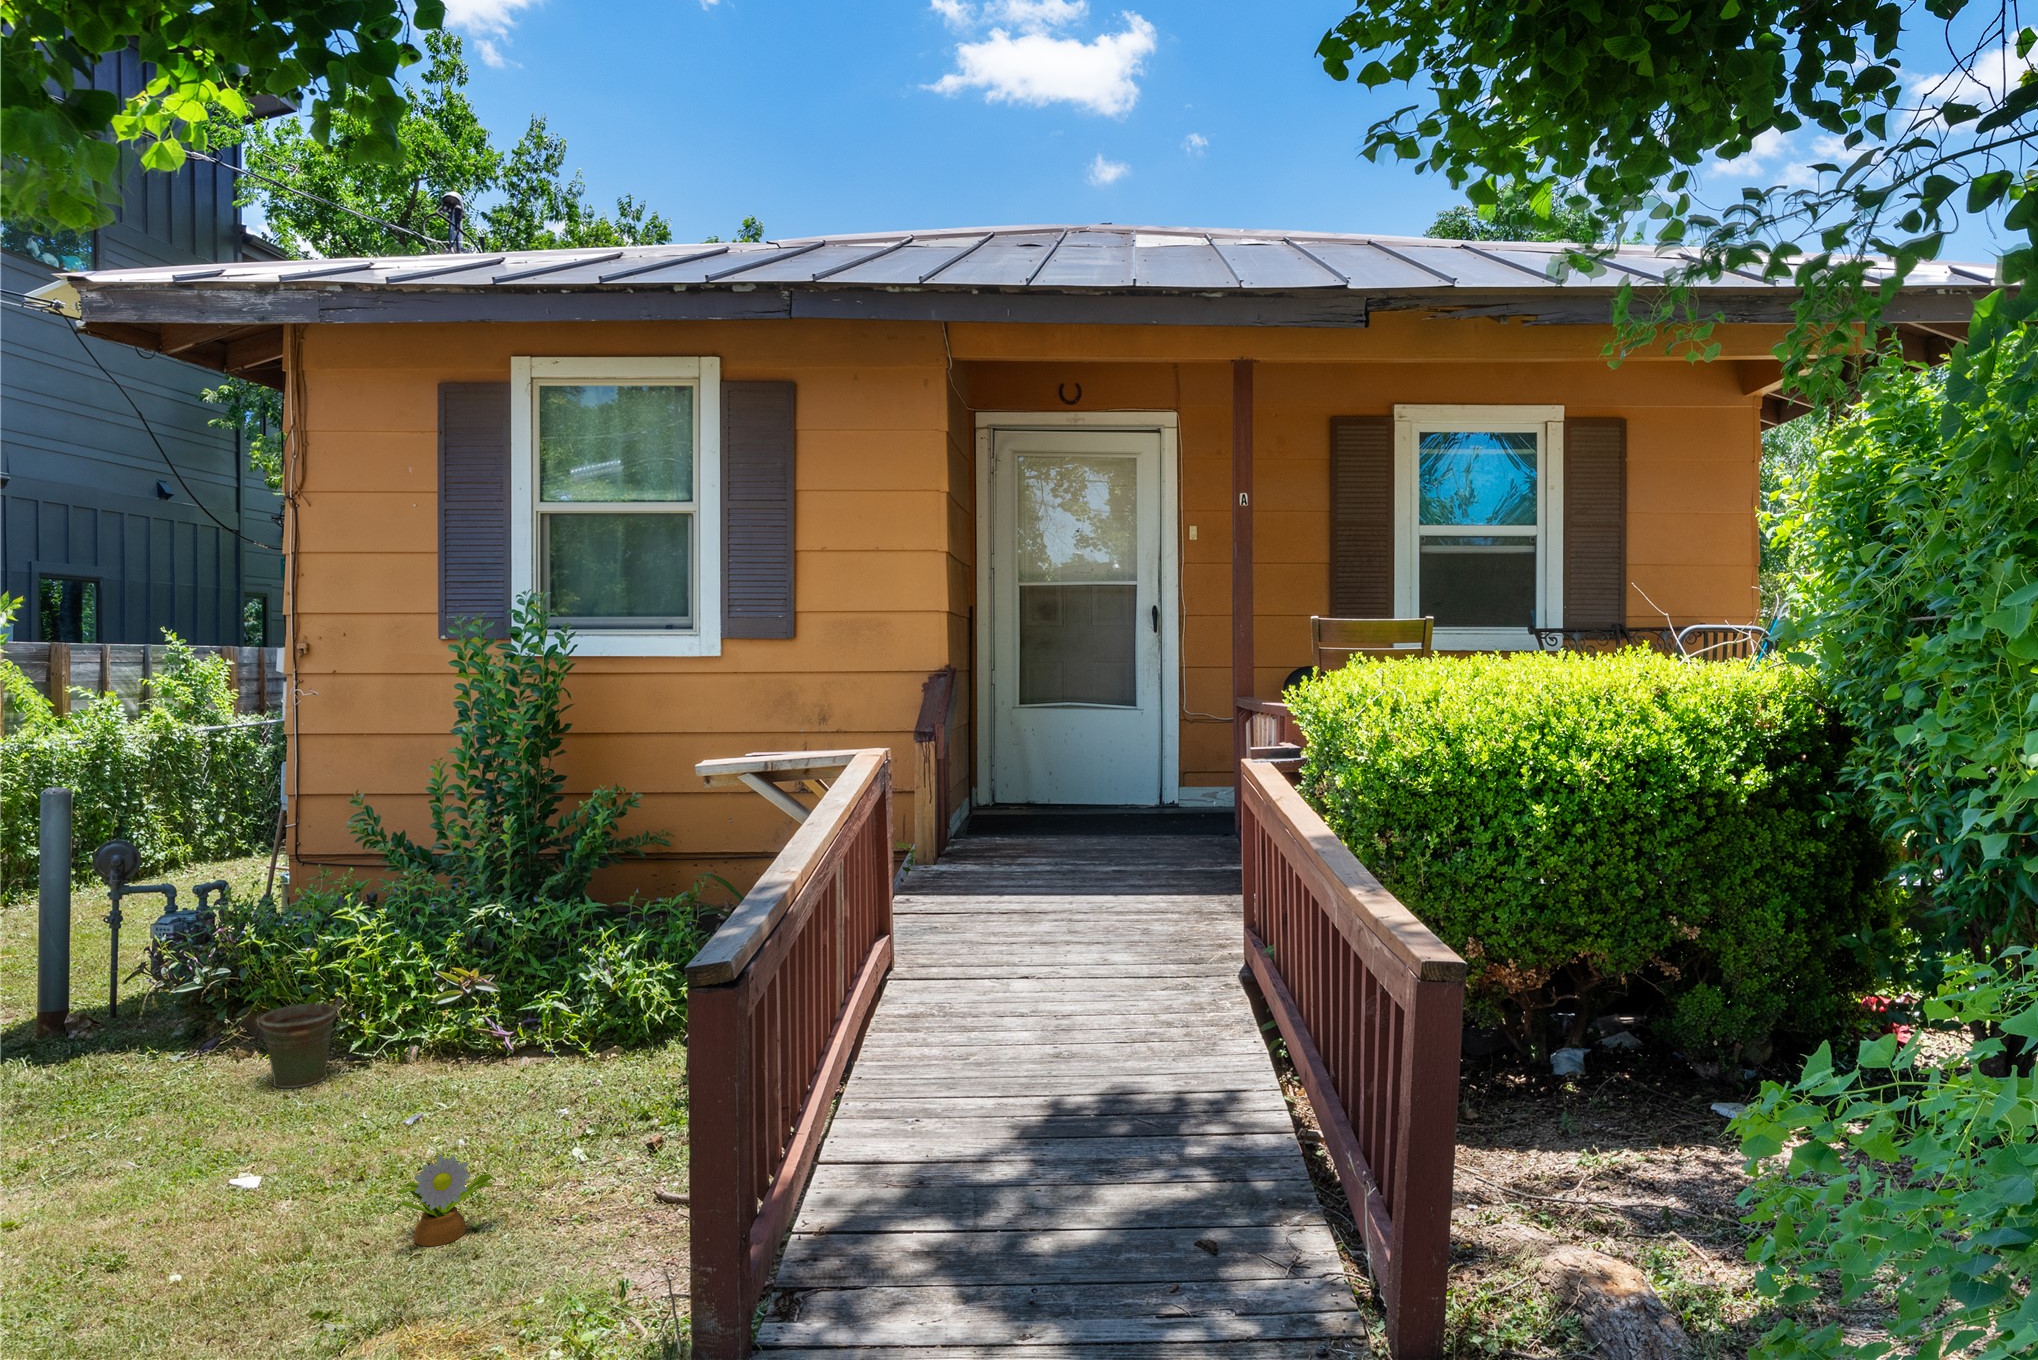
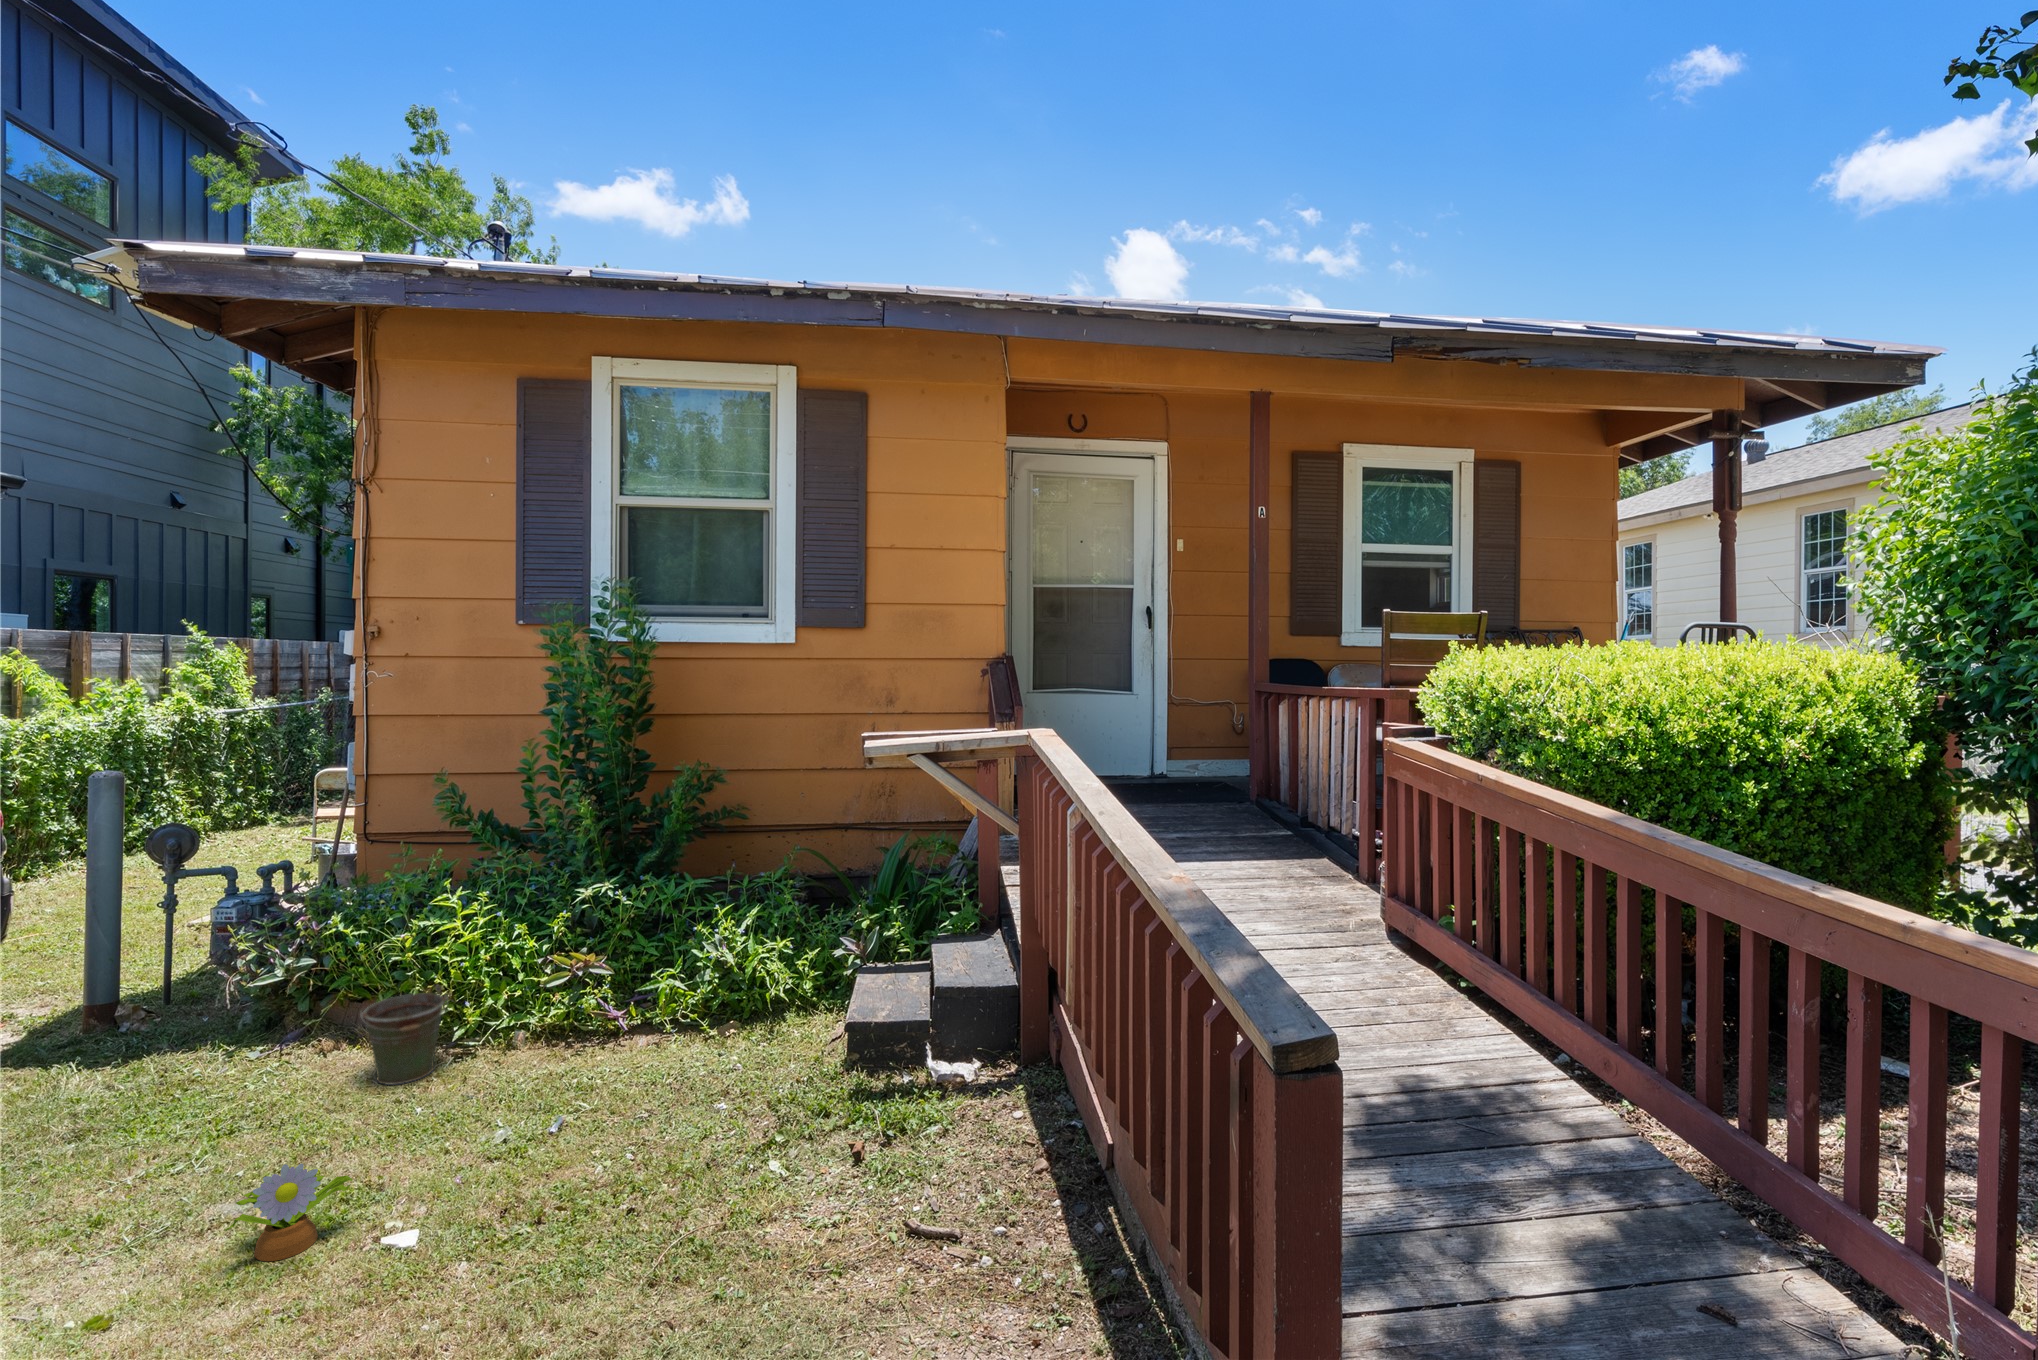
decorative plant: present [390,1155,495,1246] -> present [225,1163,353,1261]

